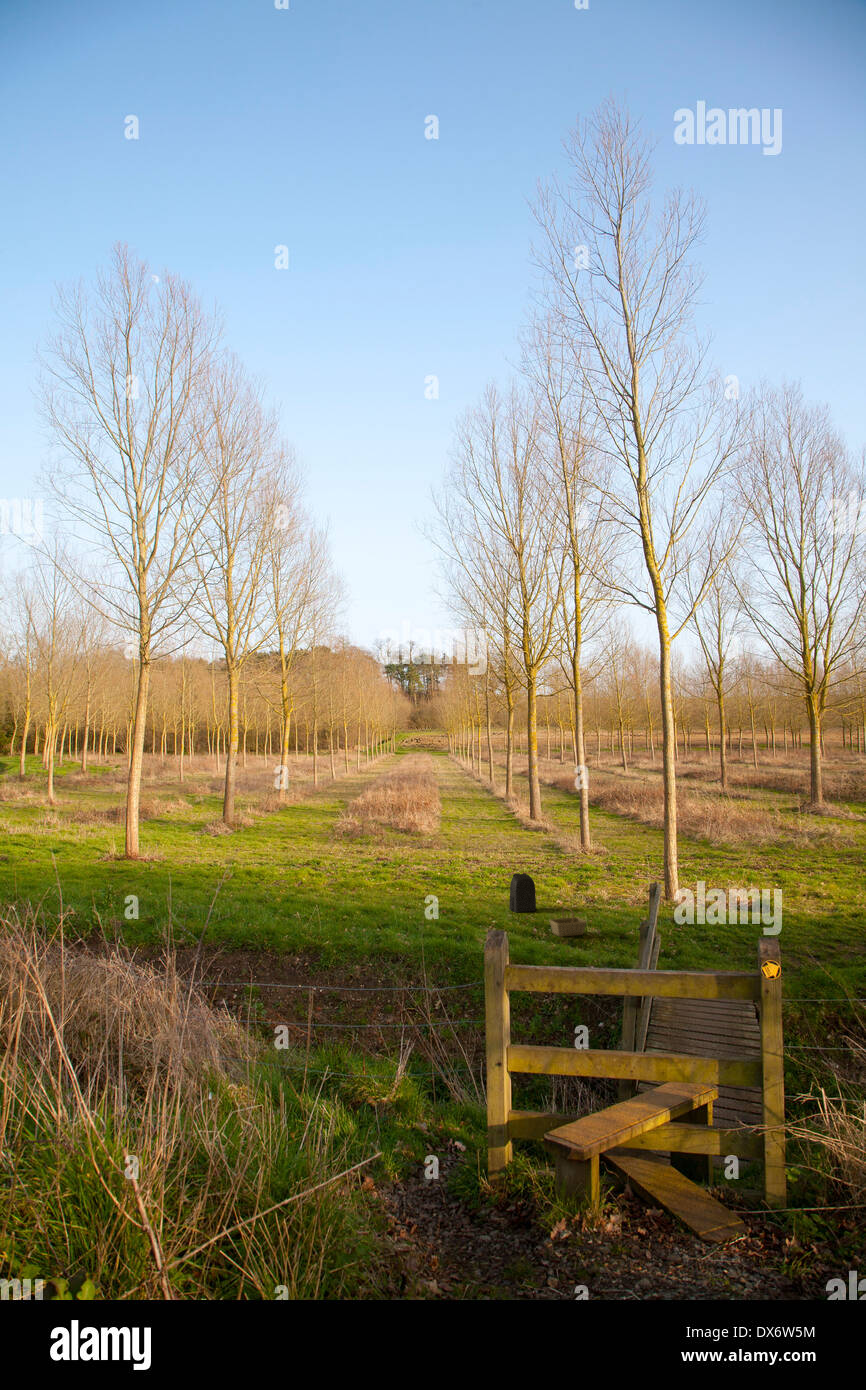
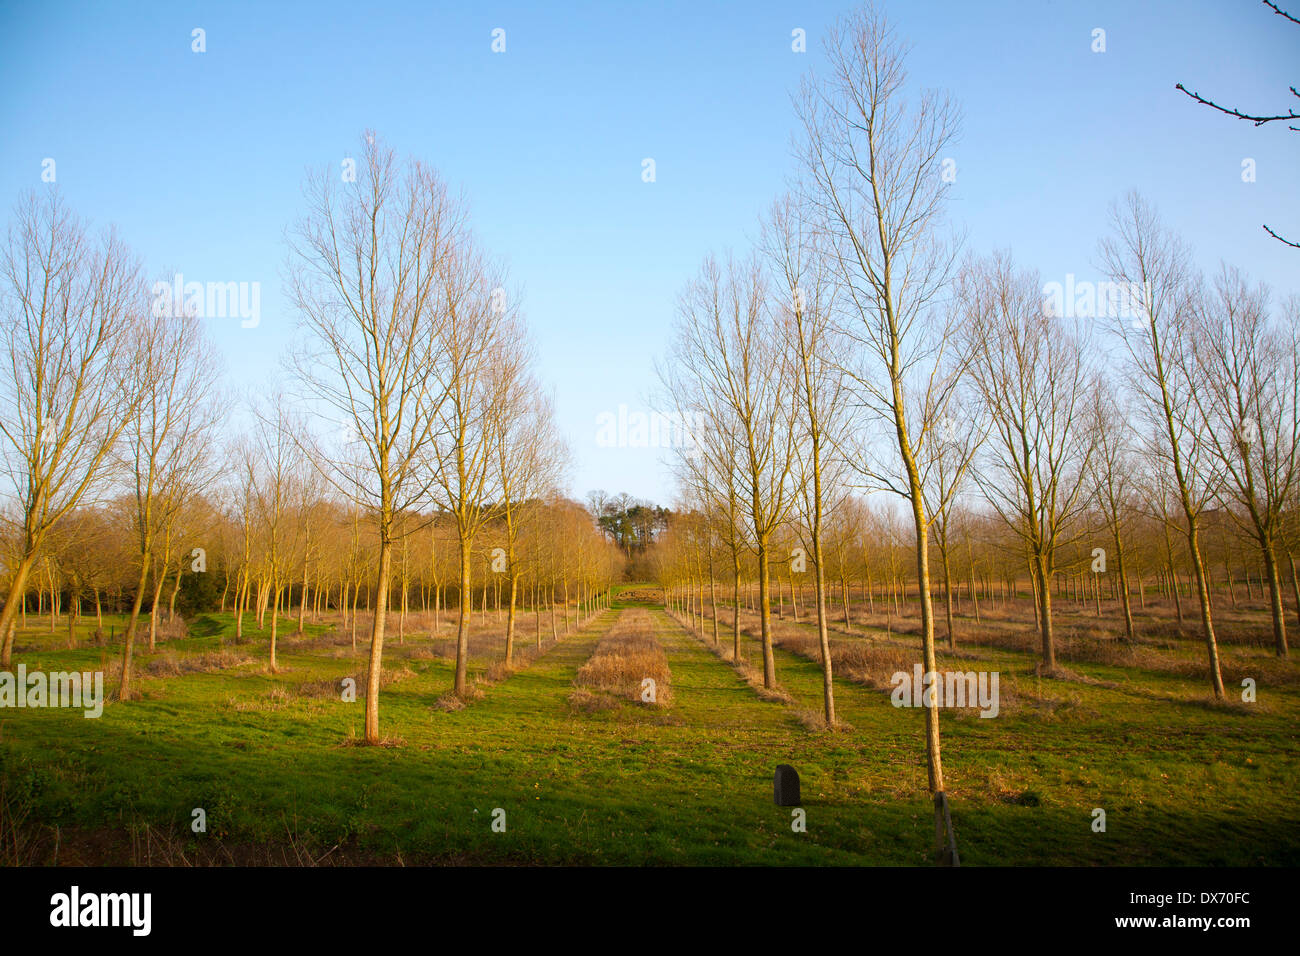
basket: present [550,908,587,937] -> none [821,804,859,835]

